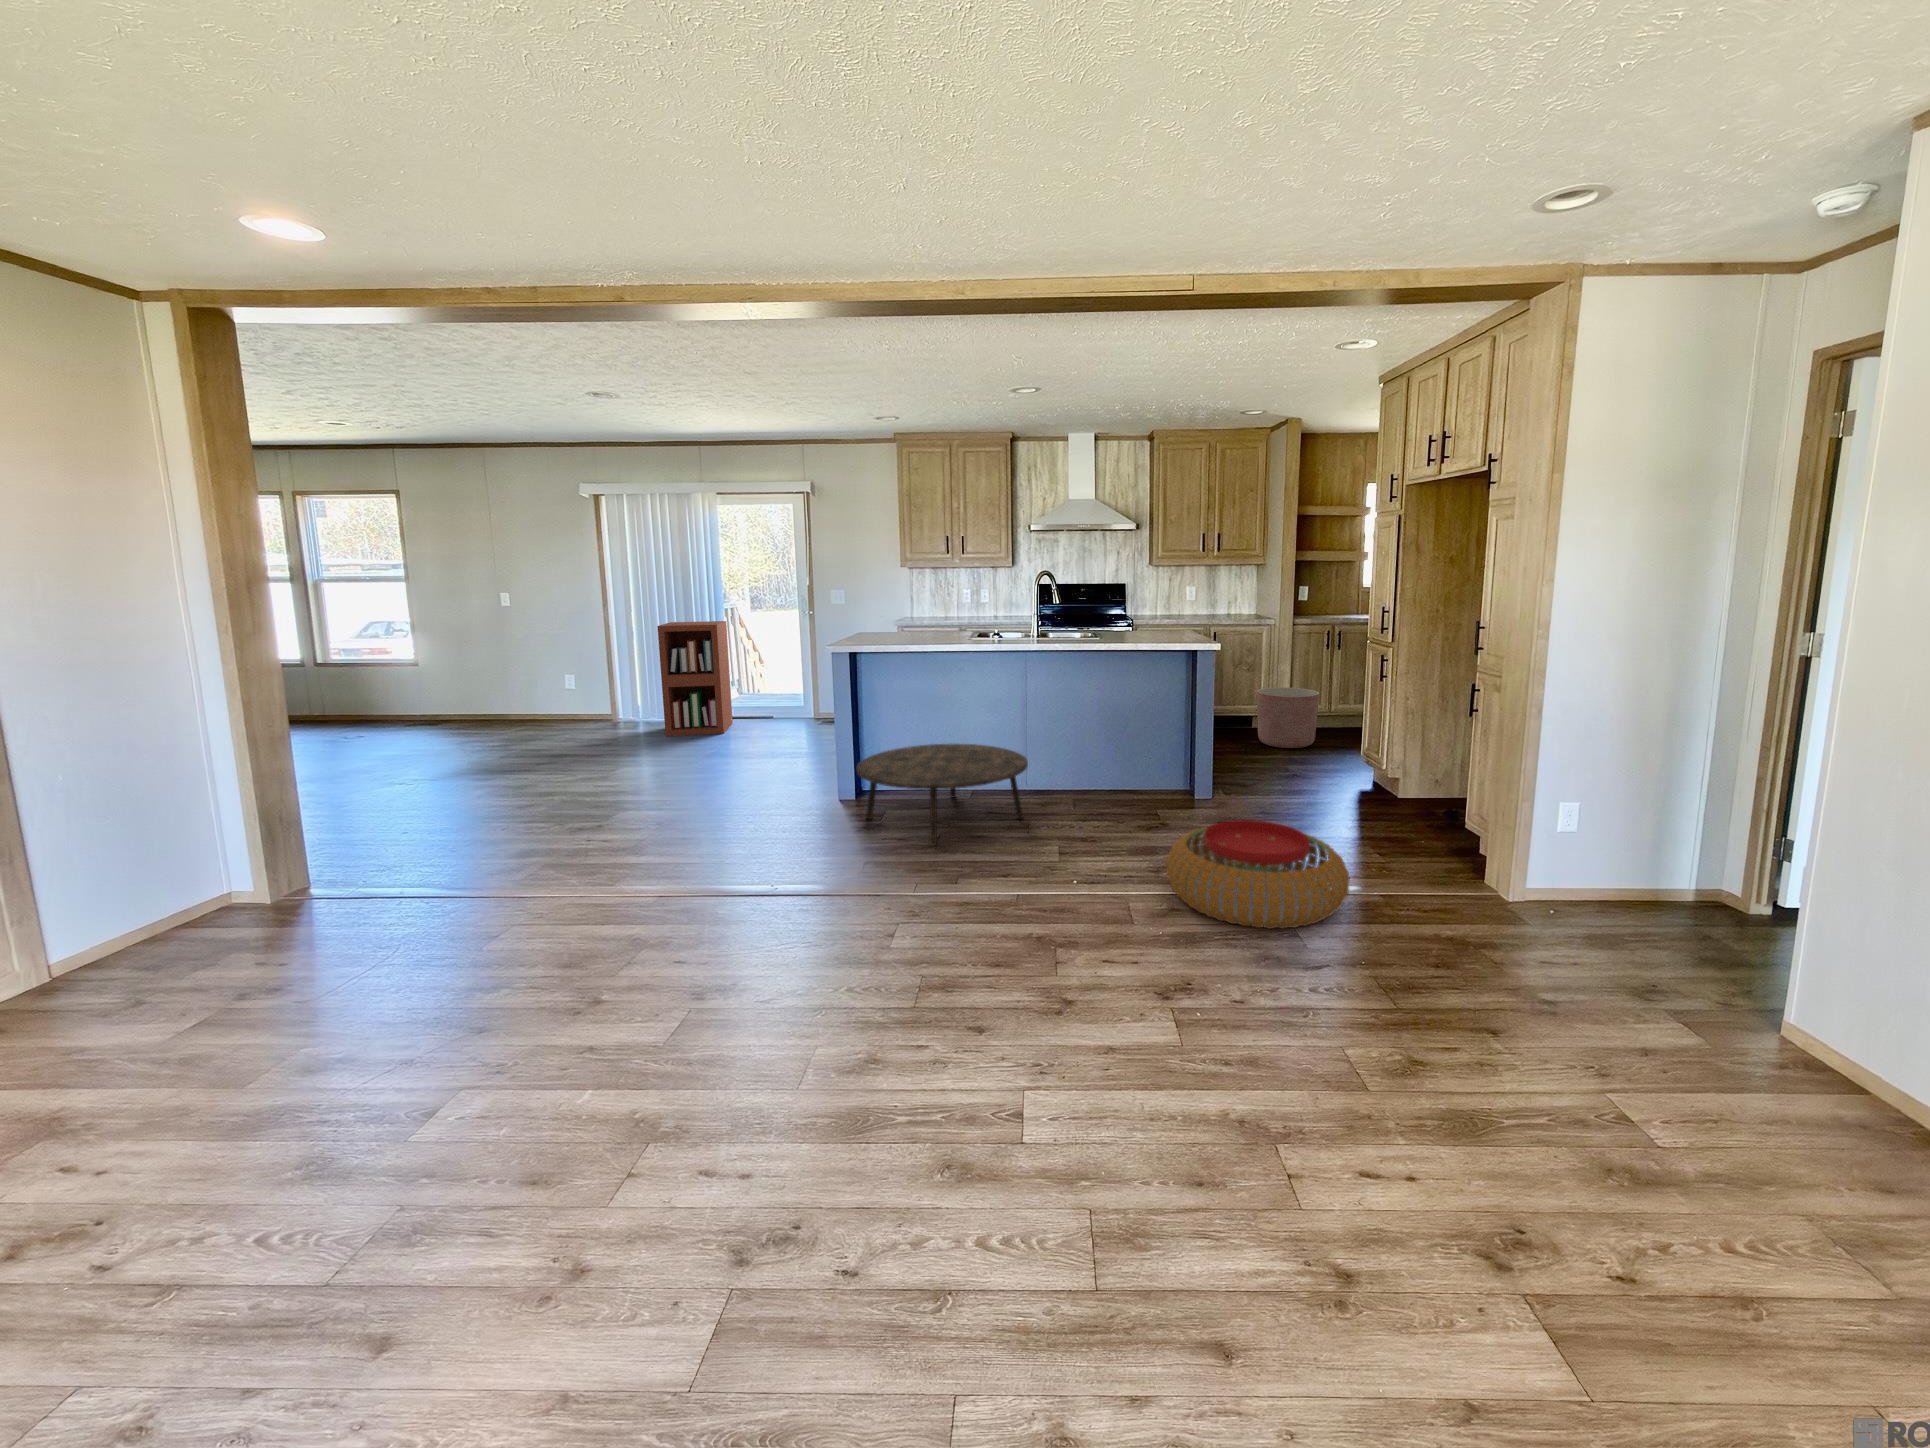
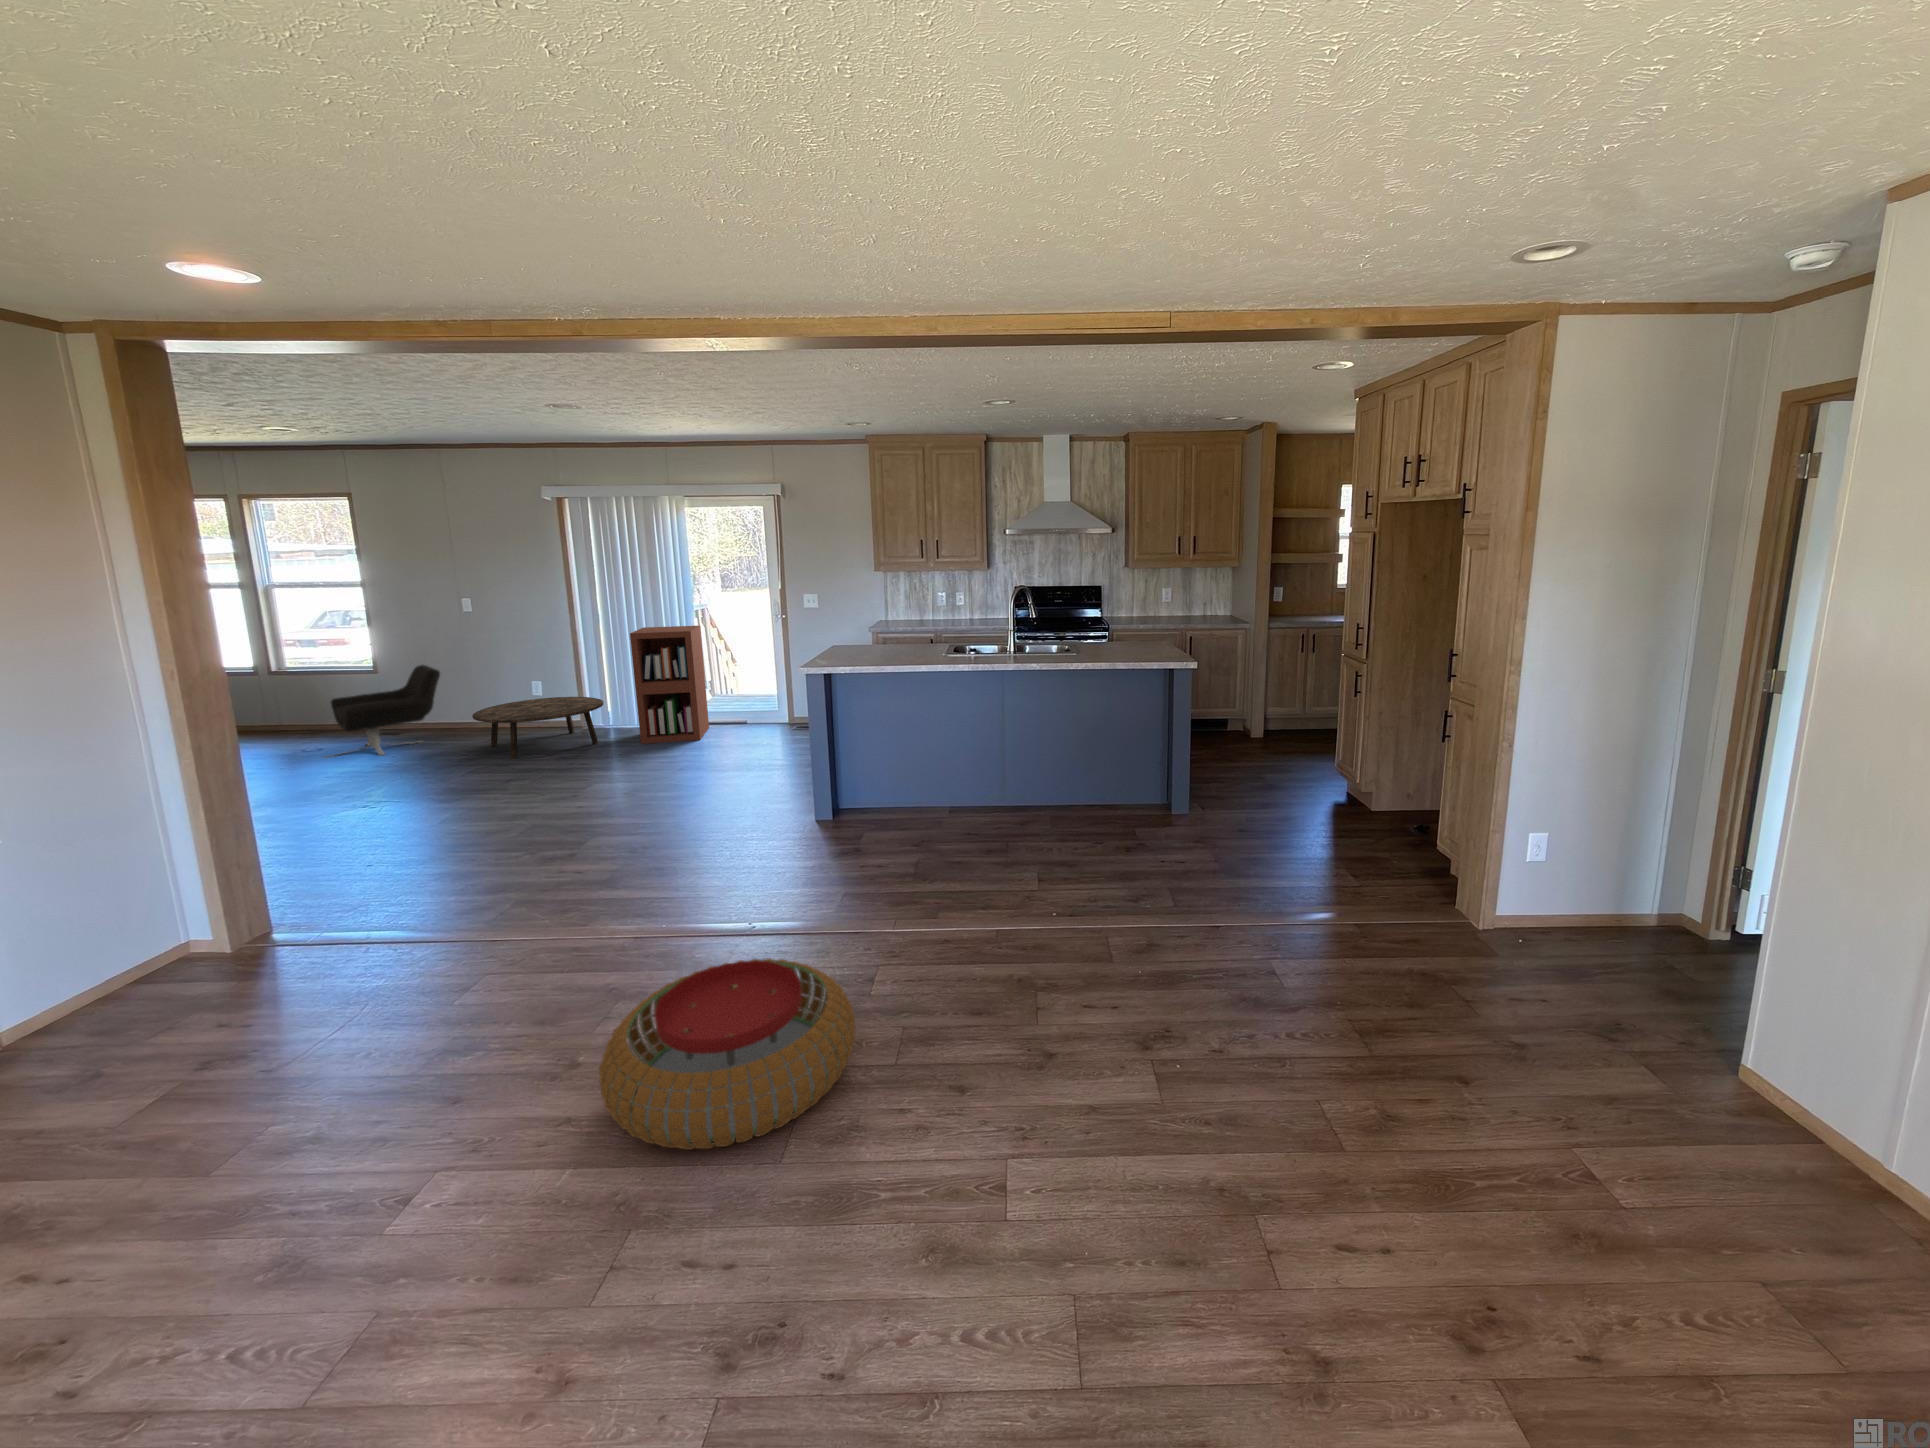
lounge chair: none [358,657,472,745] -> present [331,665,440,757]
planter: present [1257,687,1319,748] -> none [1231,690,1292,751]
coffee table: present [856,744,1028,846] -> present [472,697,604,759]
pouf: present [1167,820,1350,929] -> present [599,958,855,1150]

